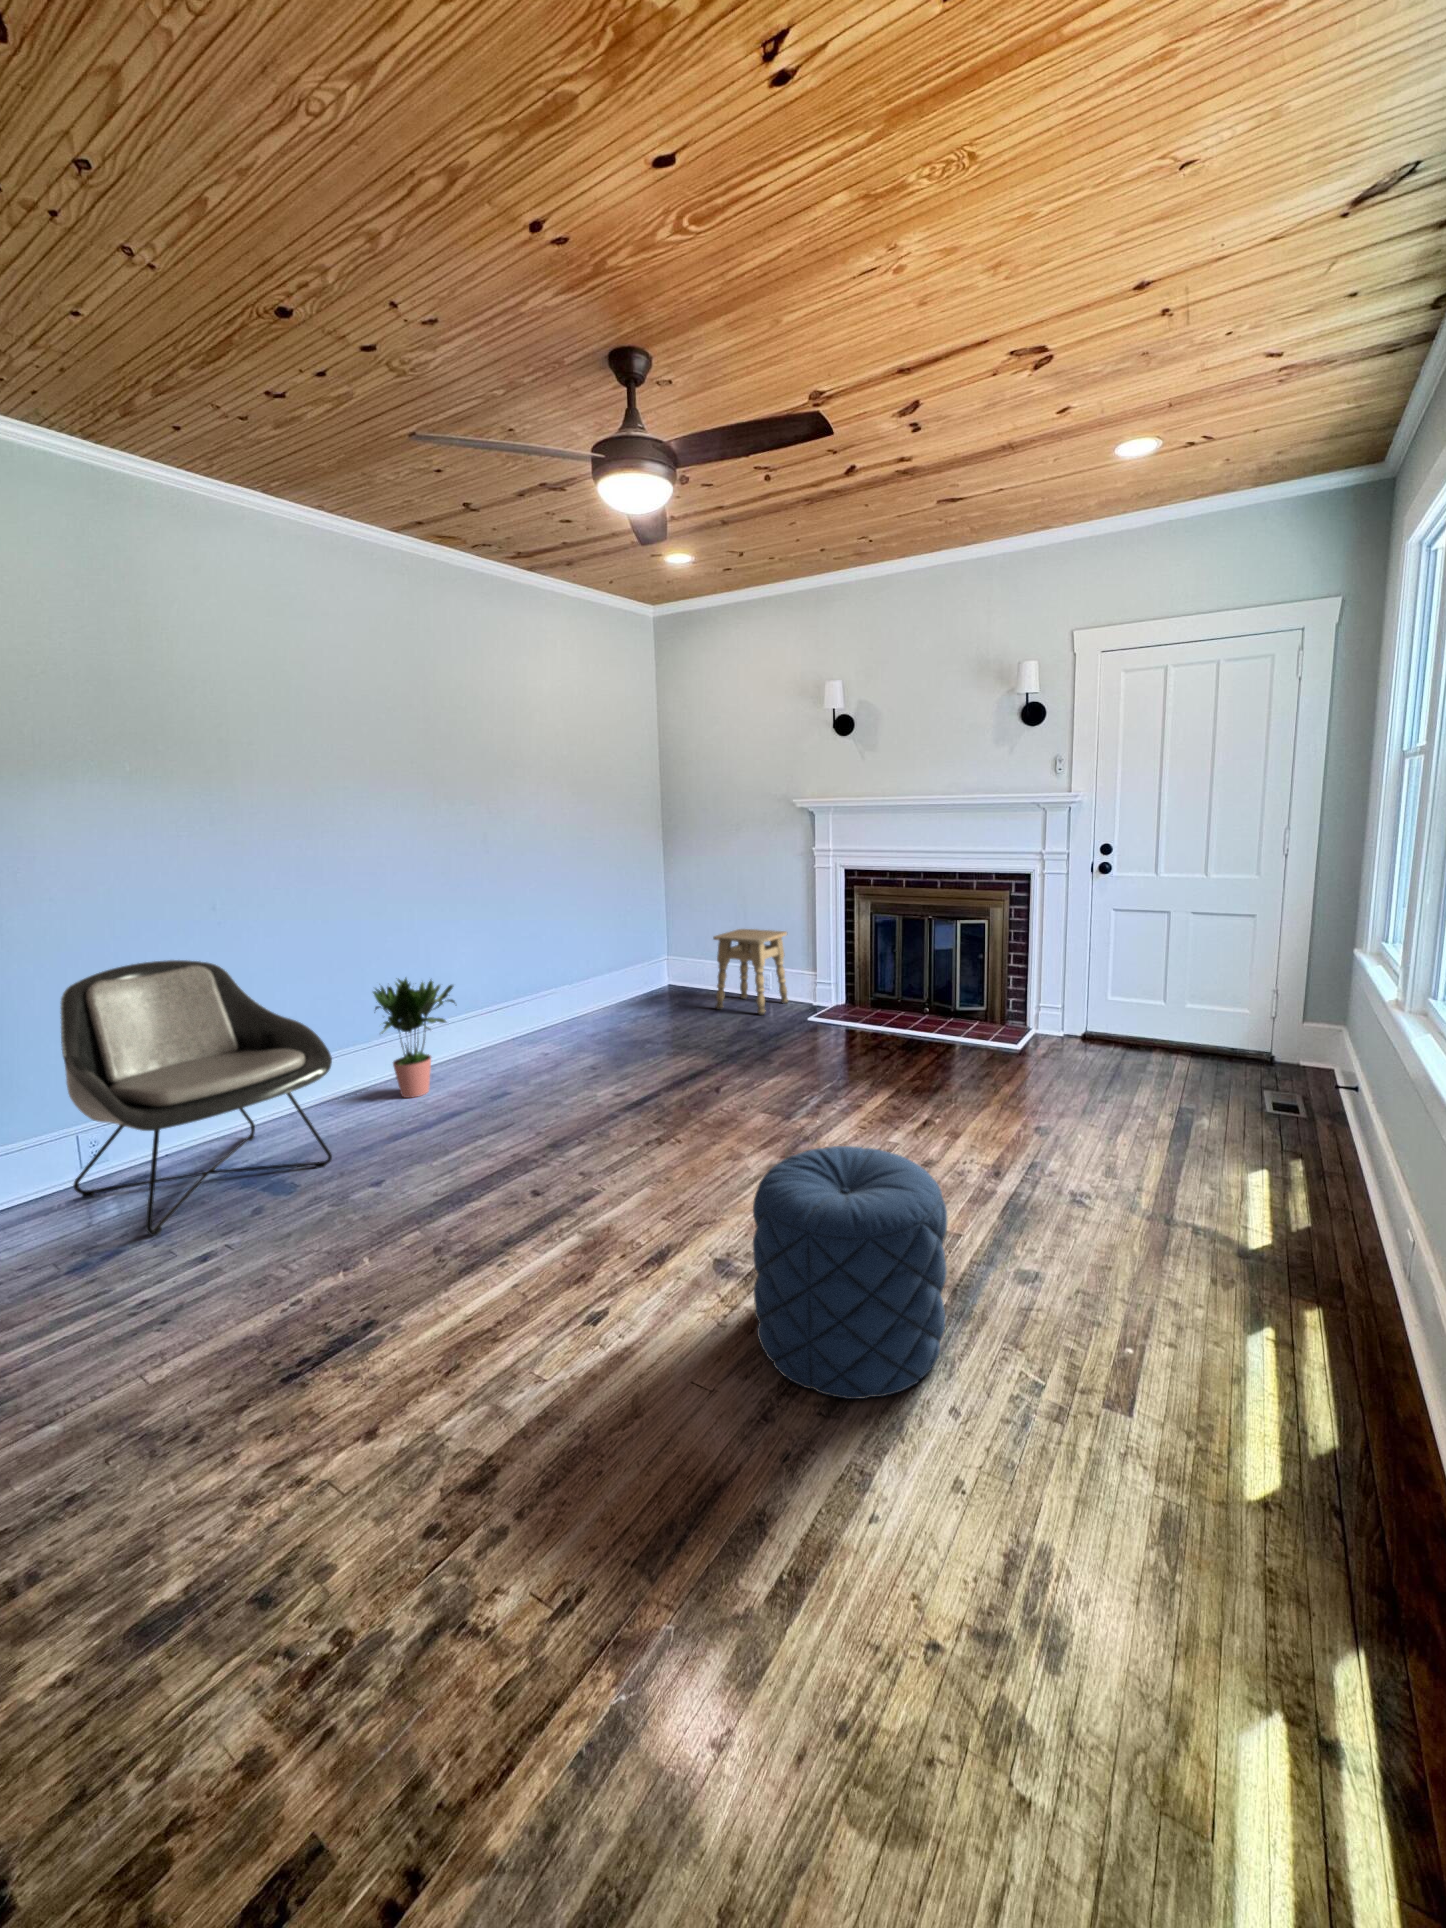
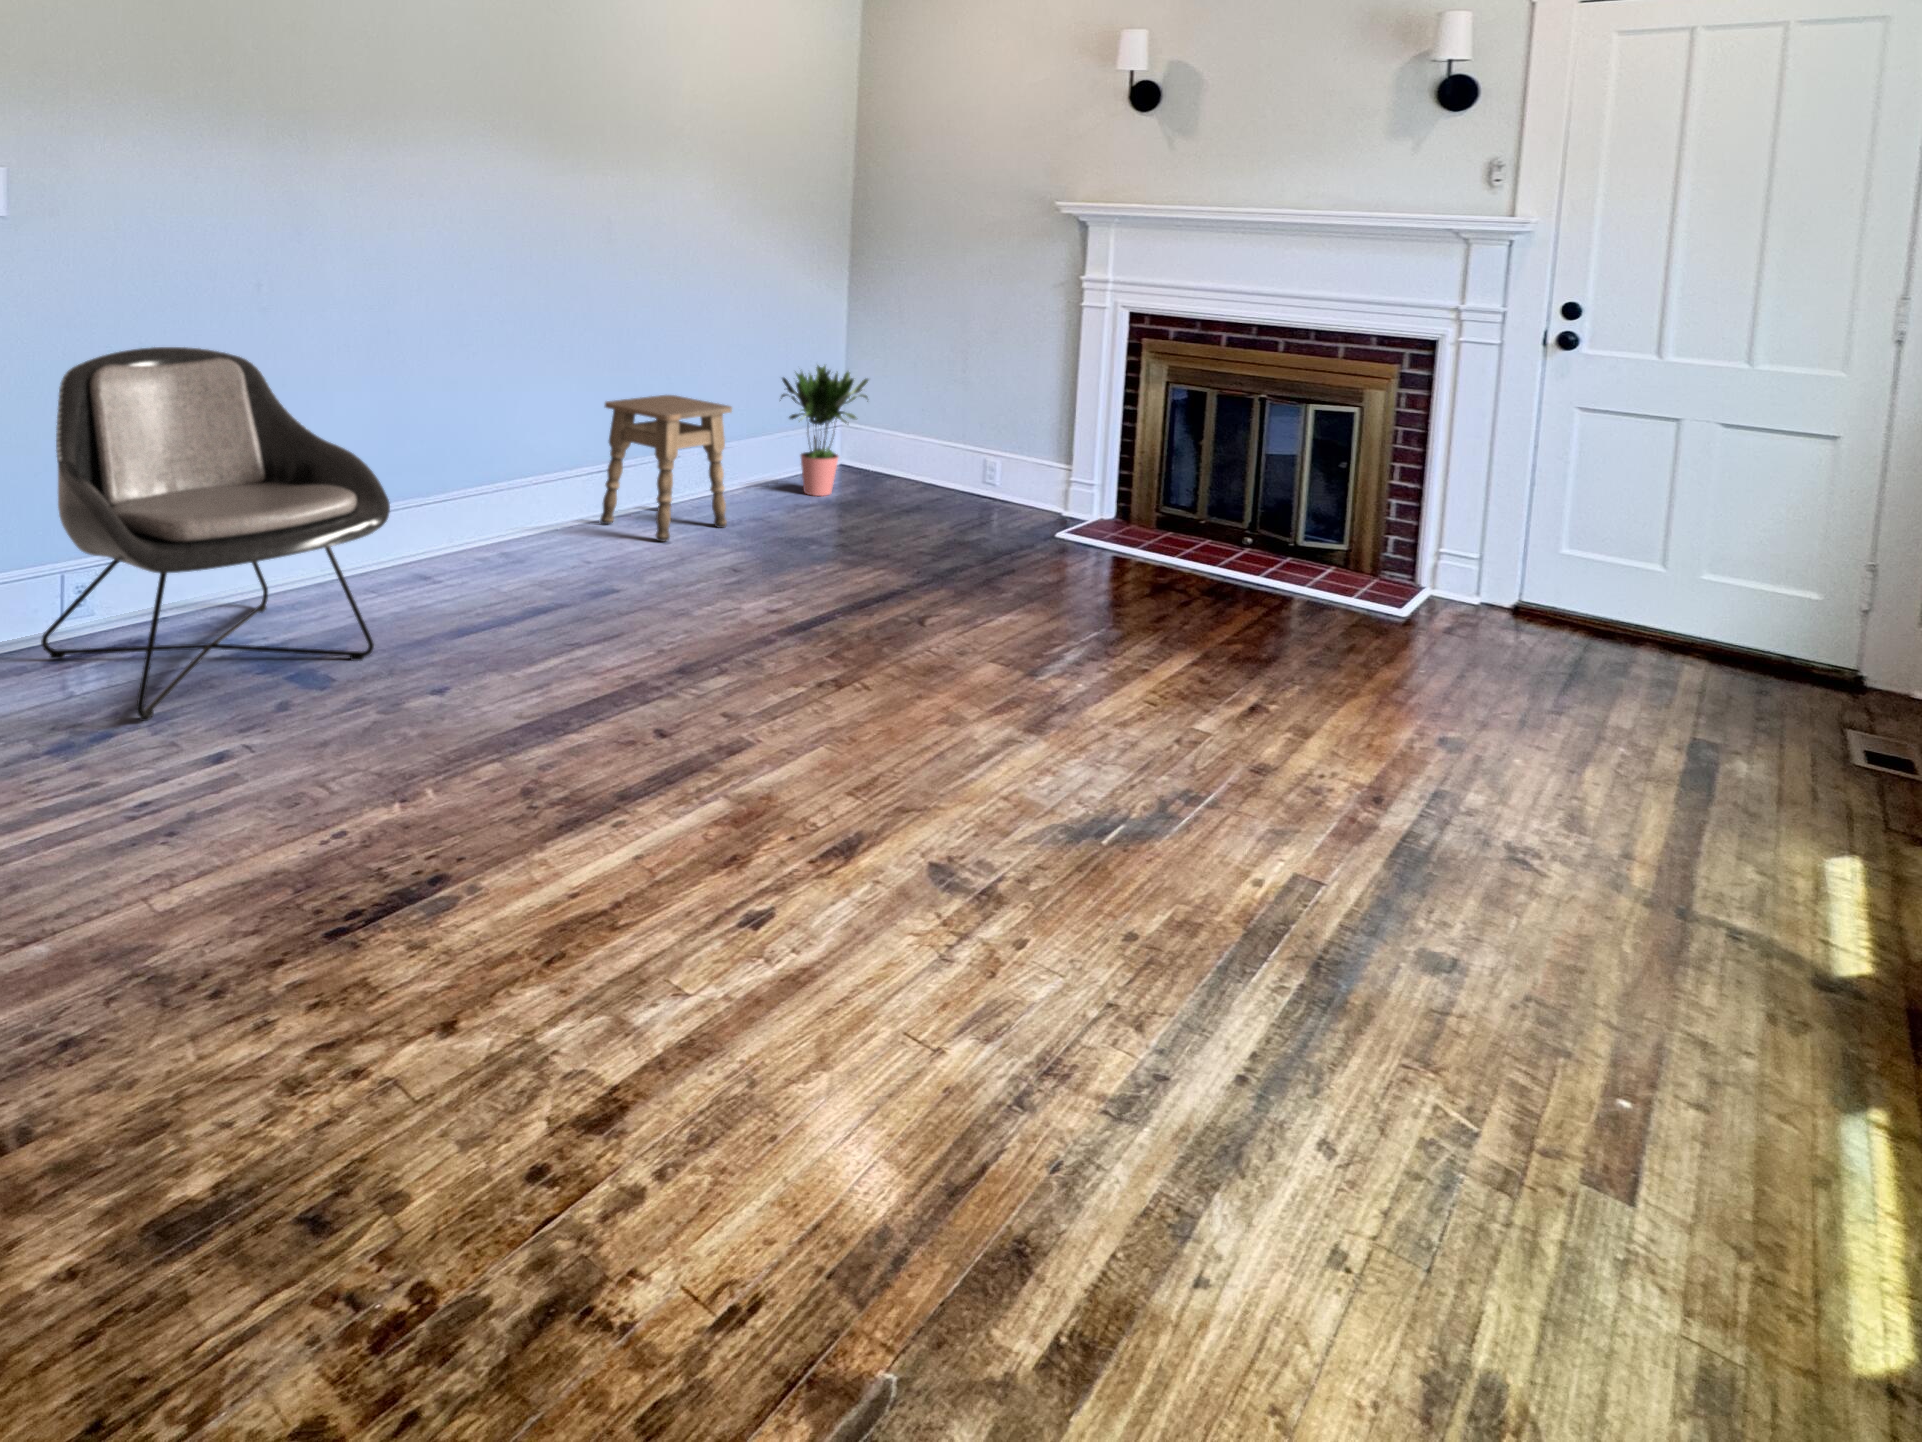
side table: present [713,929,788,1015] -> present [600,395,732,542]
potted plant: present [373,978,455,1098] -> present [781,366,868,496]
pouf: present [753,1146,947,1399] -> none [1003,710,1327,1103]

